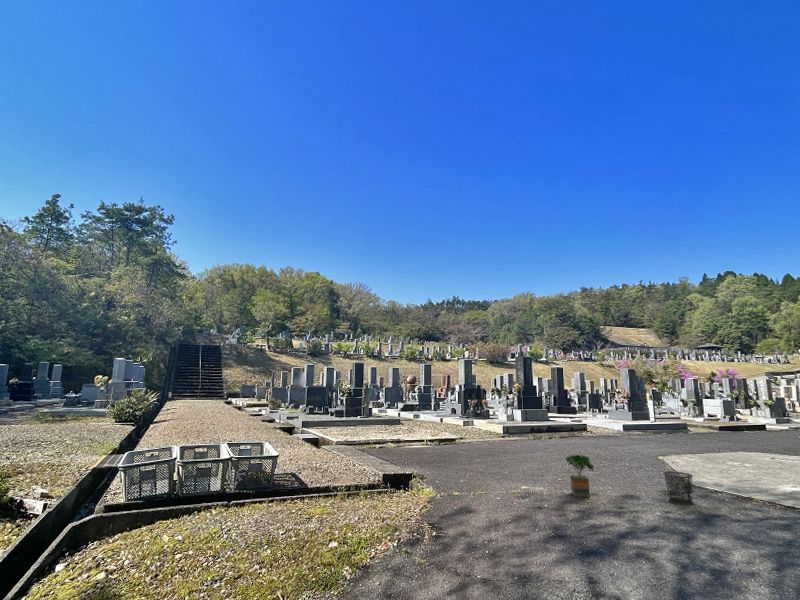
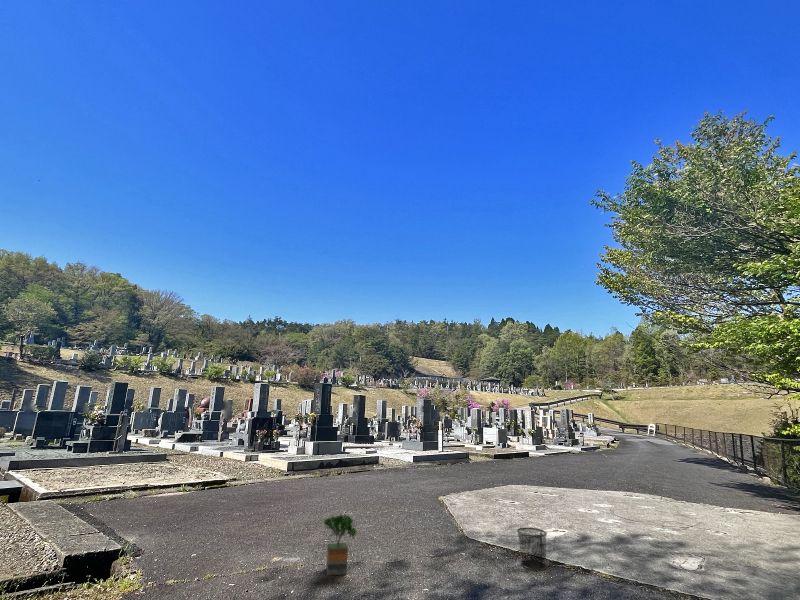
waste bin: present [664,472,694,505] -> present [517,527,547,570]

